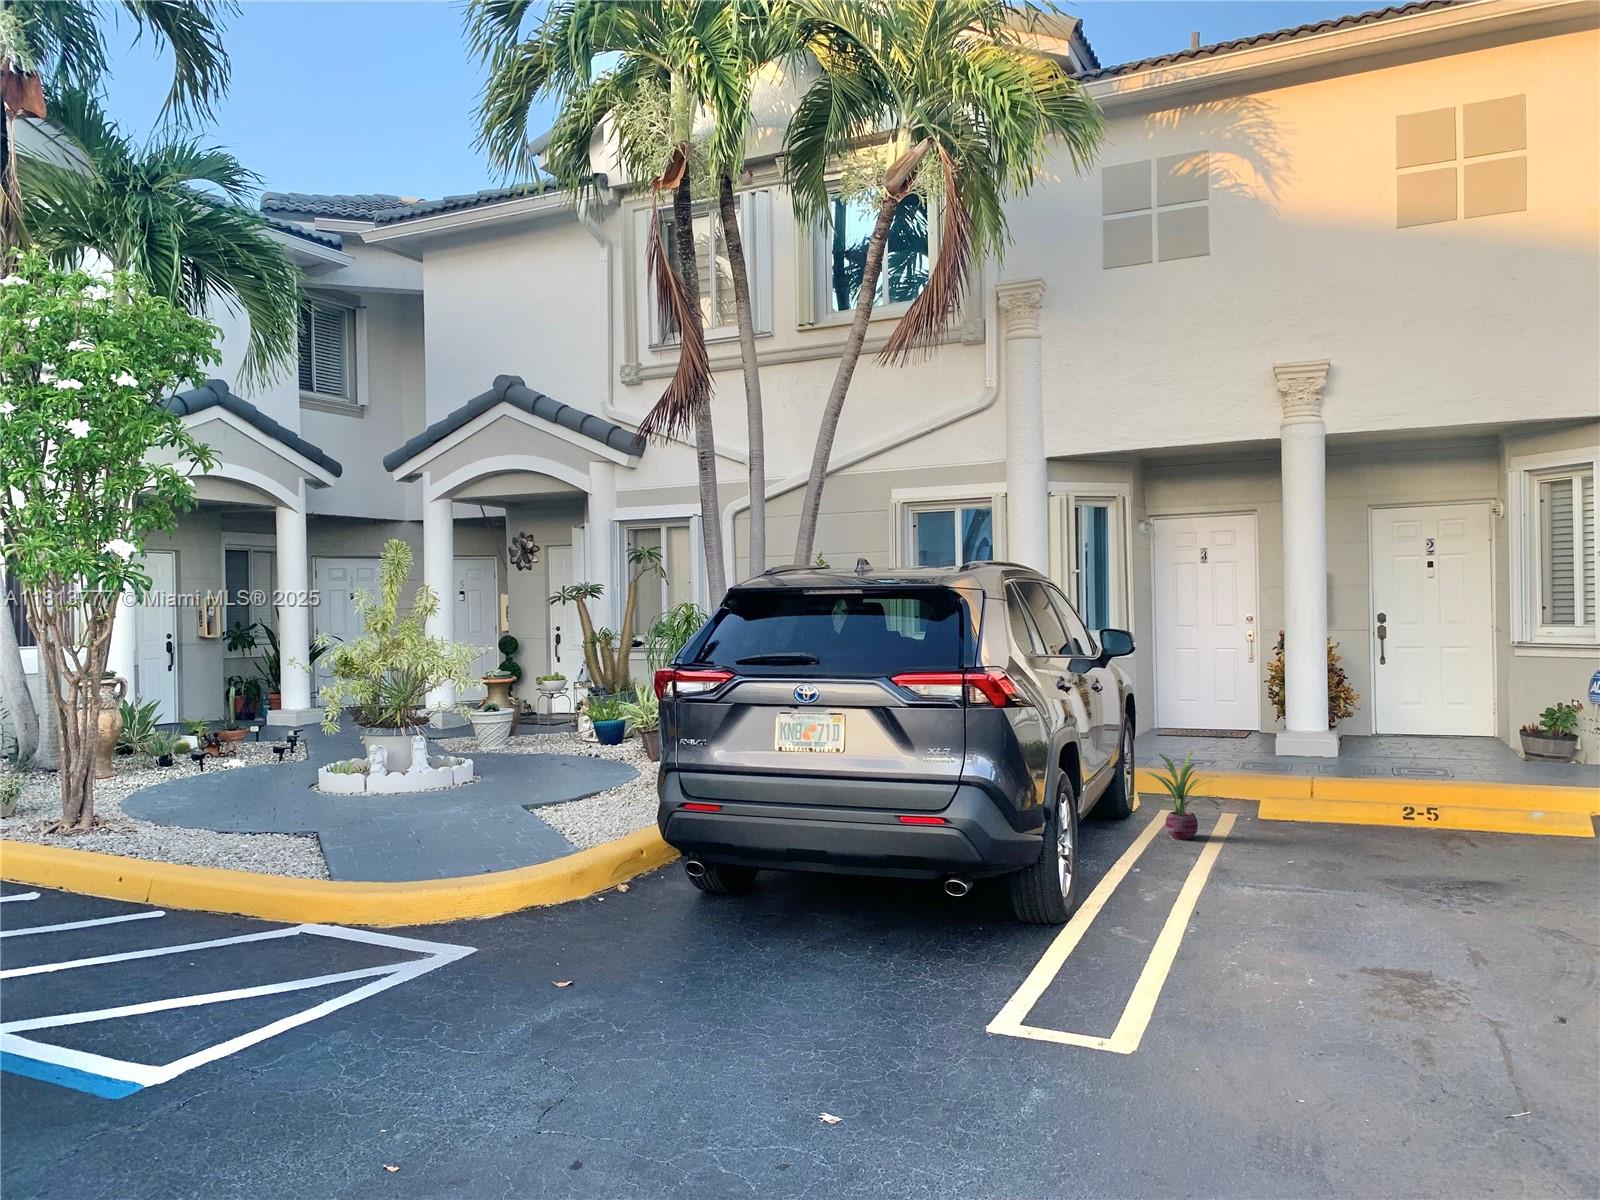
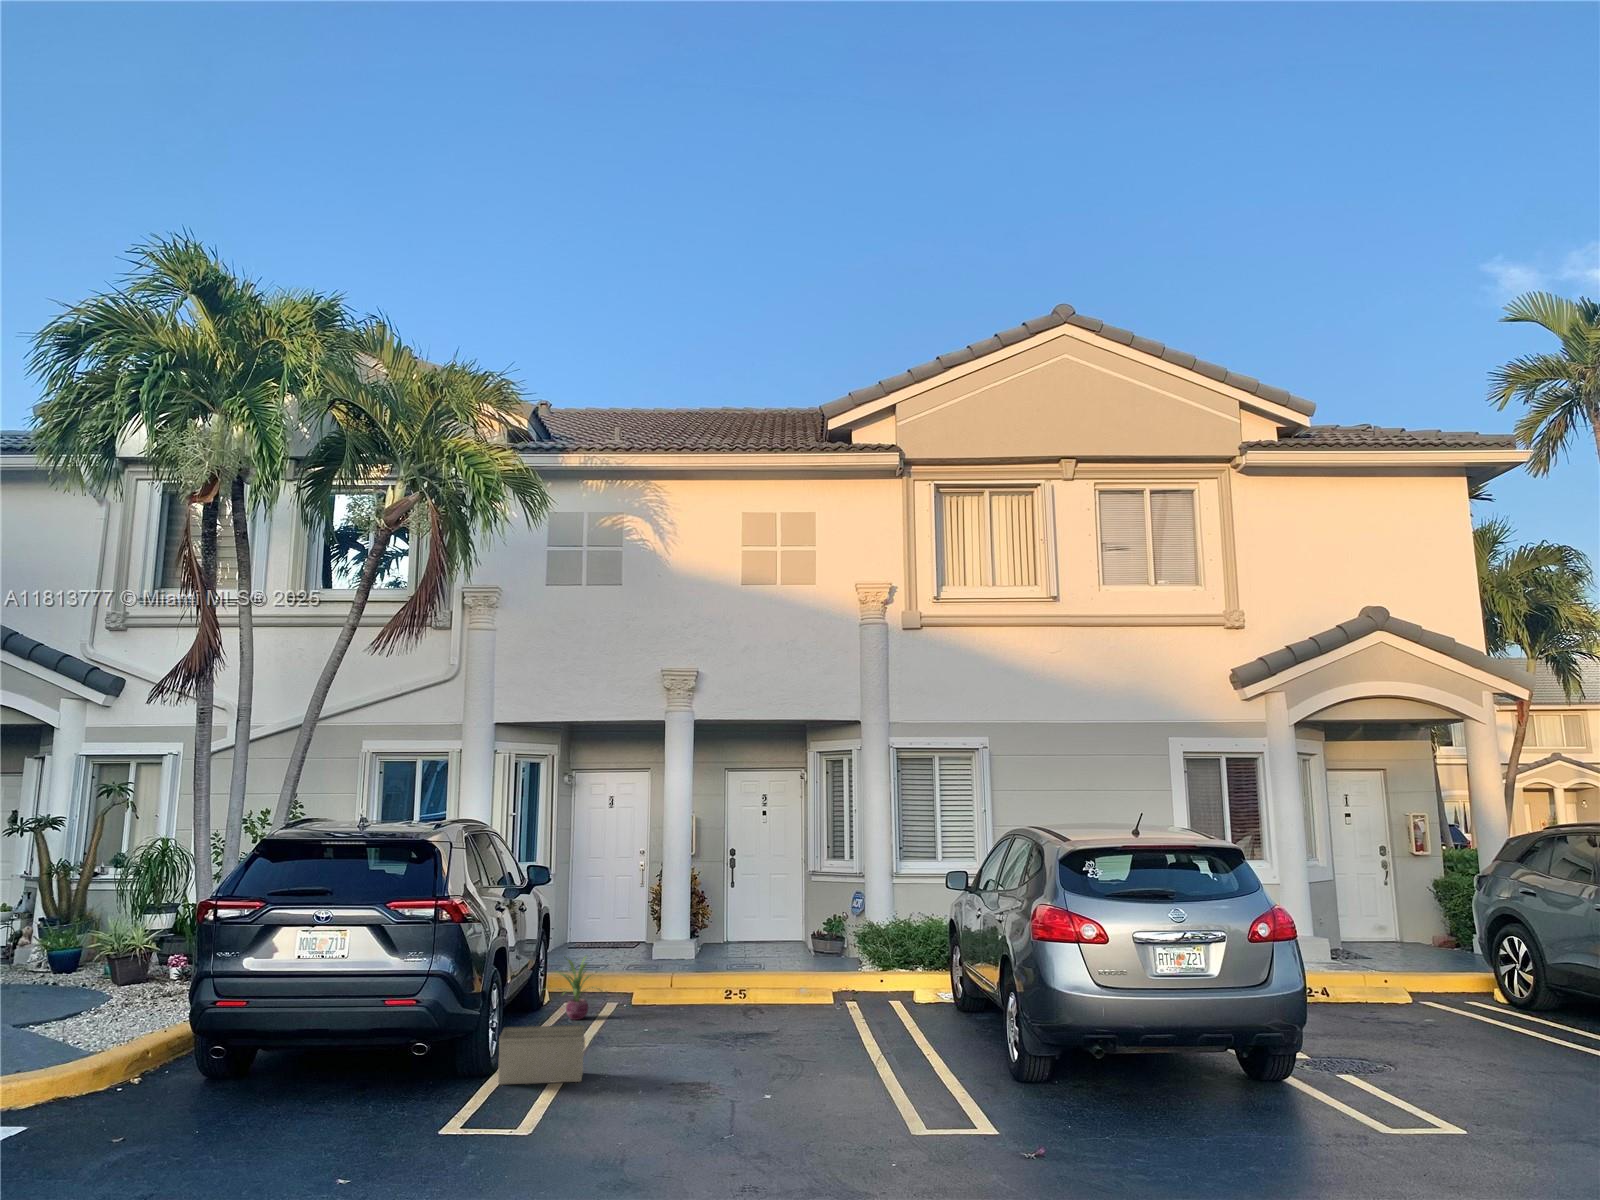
storage bin: none [1074,855,1204,946] -> present [498,1025,585,1085]

